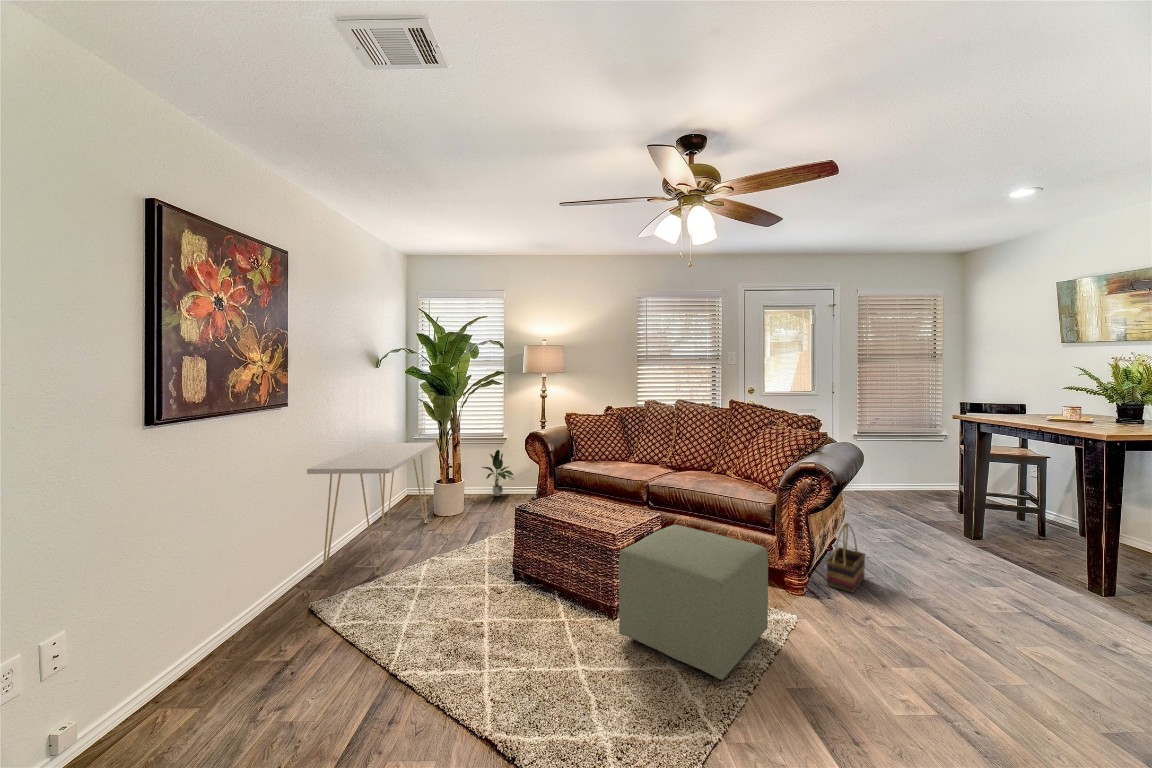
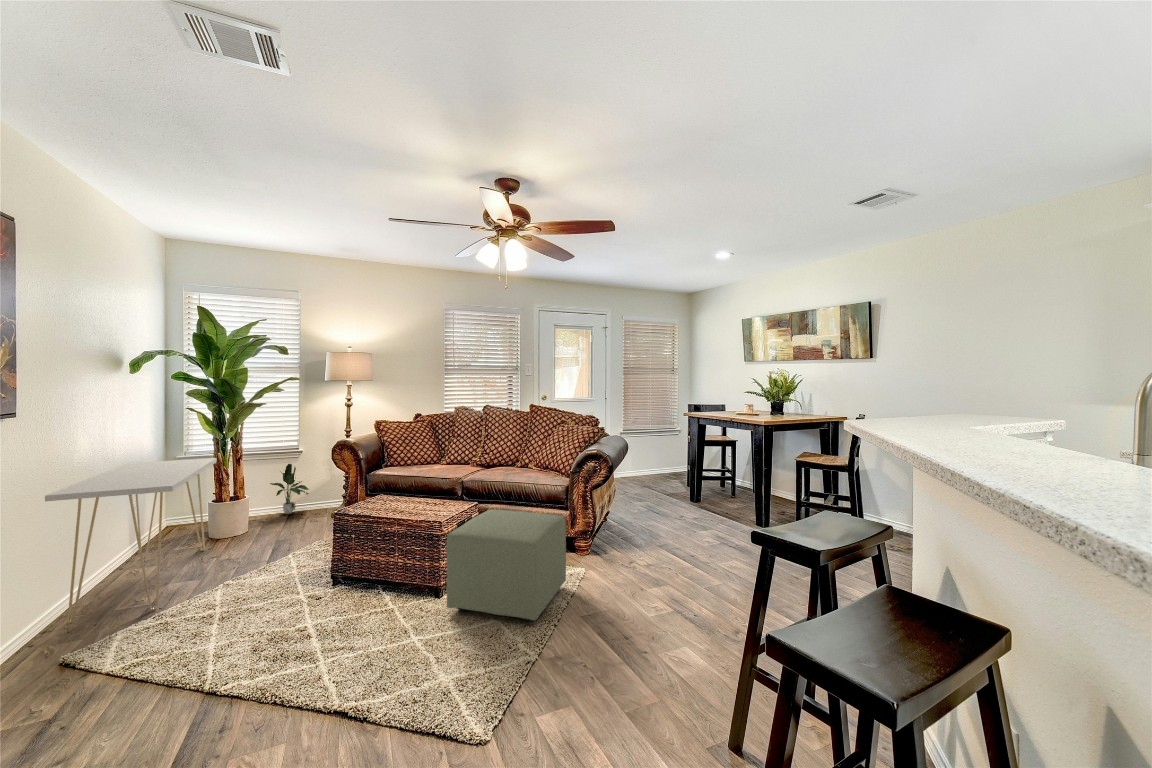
basket: present [827,523,865,593] -> none [605,496,631,548]

